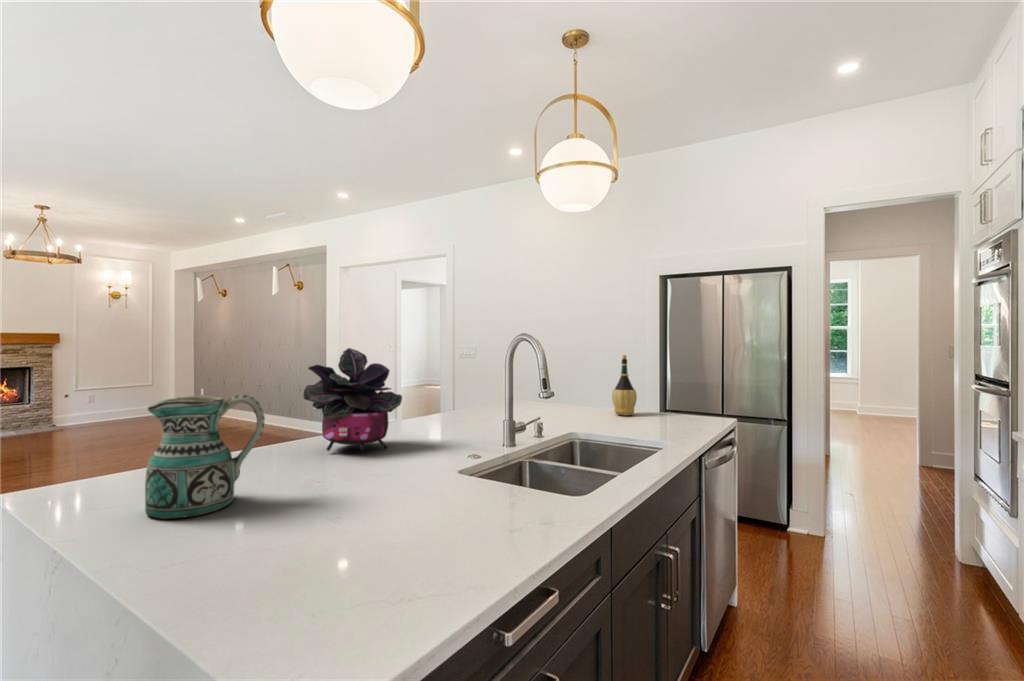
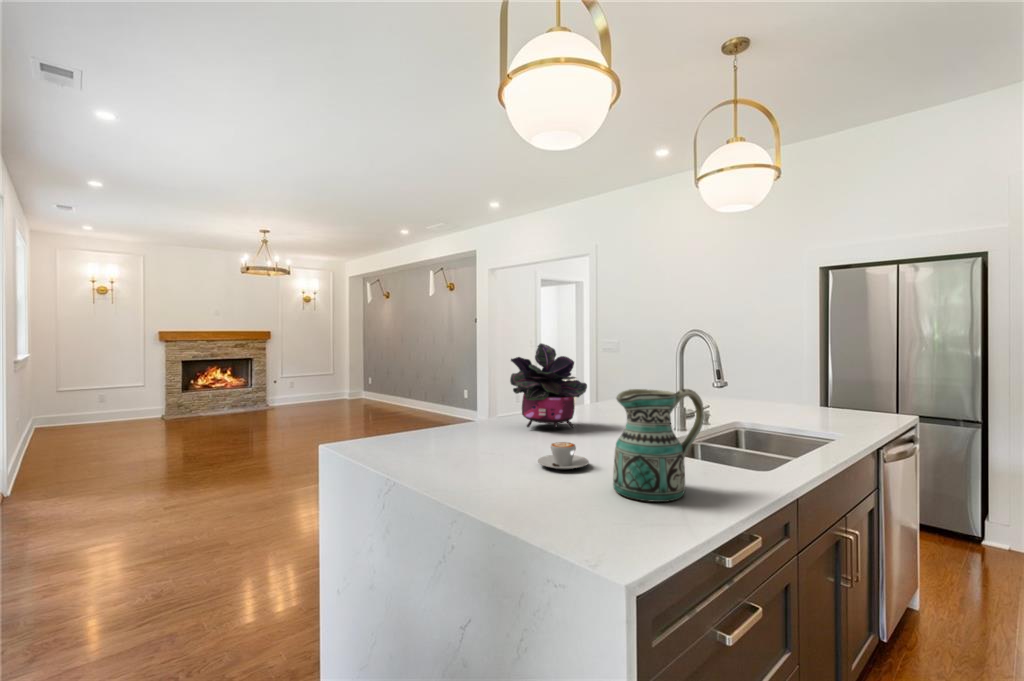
wine bottle: present [612,355,637,415] -> none [775,350,803,409]
ceramic pitcher: present [145,395,265,519] -> present [613,389,704,502]
coffee cup: none [305,475,374,512] -> present [538,442,589,469]

